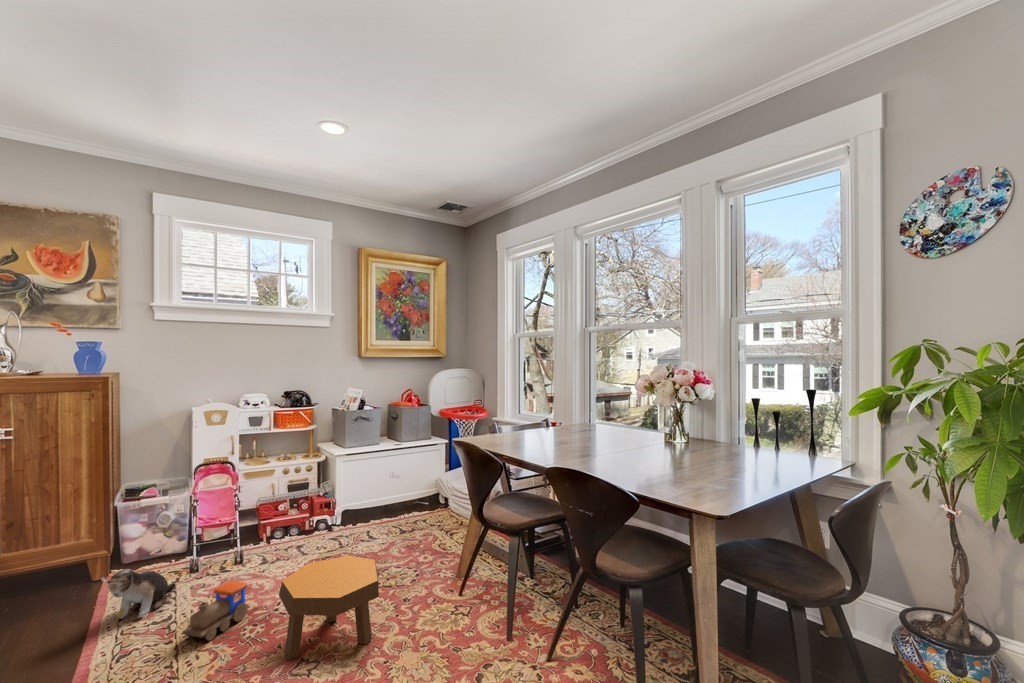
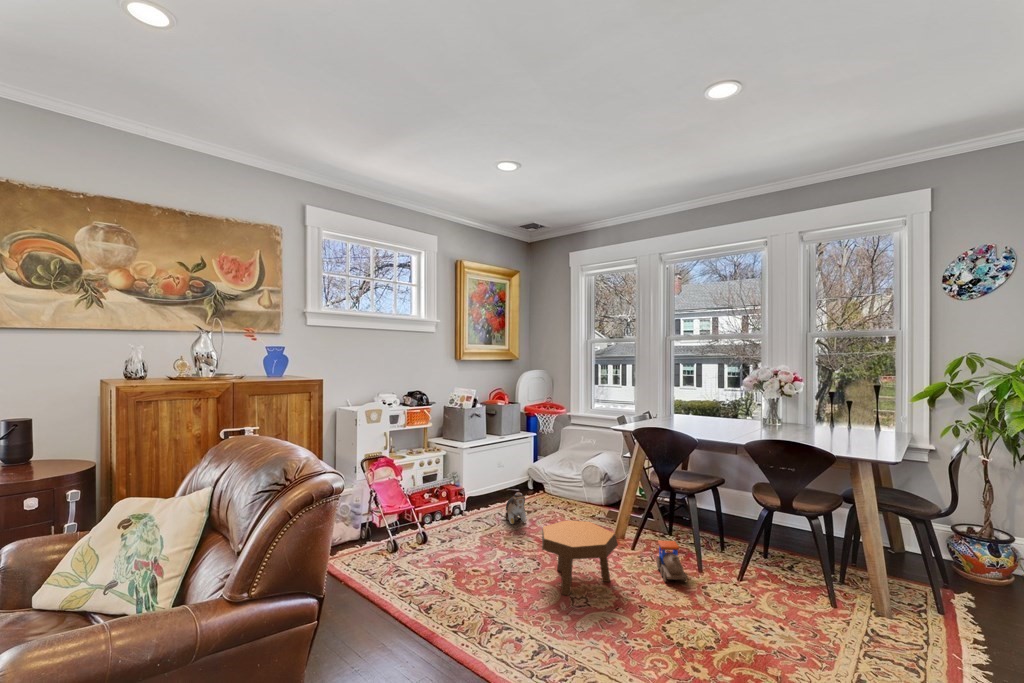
plush toy: present [101,569,176,619] -> present [505,492,526,524]
toy train: present [183,580,248,641] -> present [657,541,687,582]

